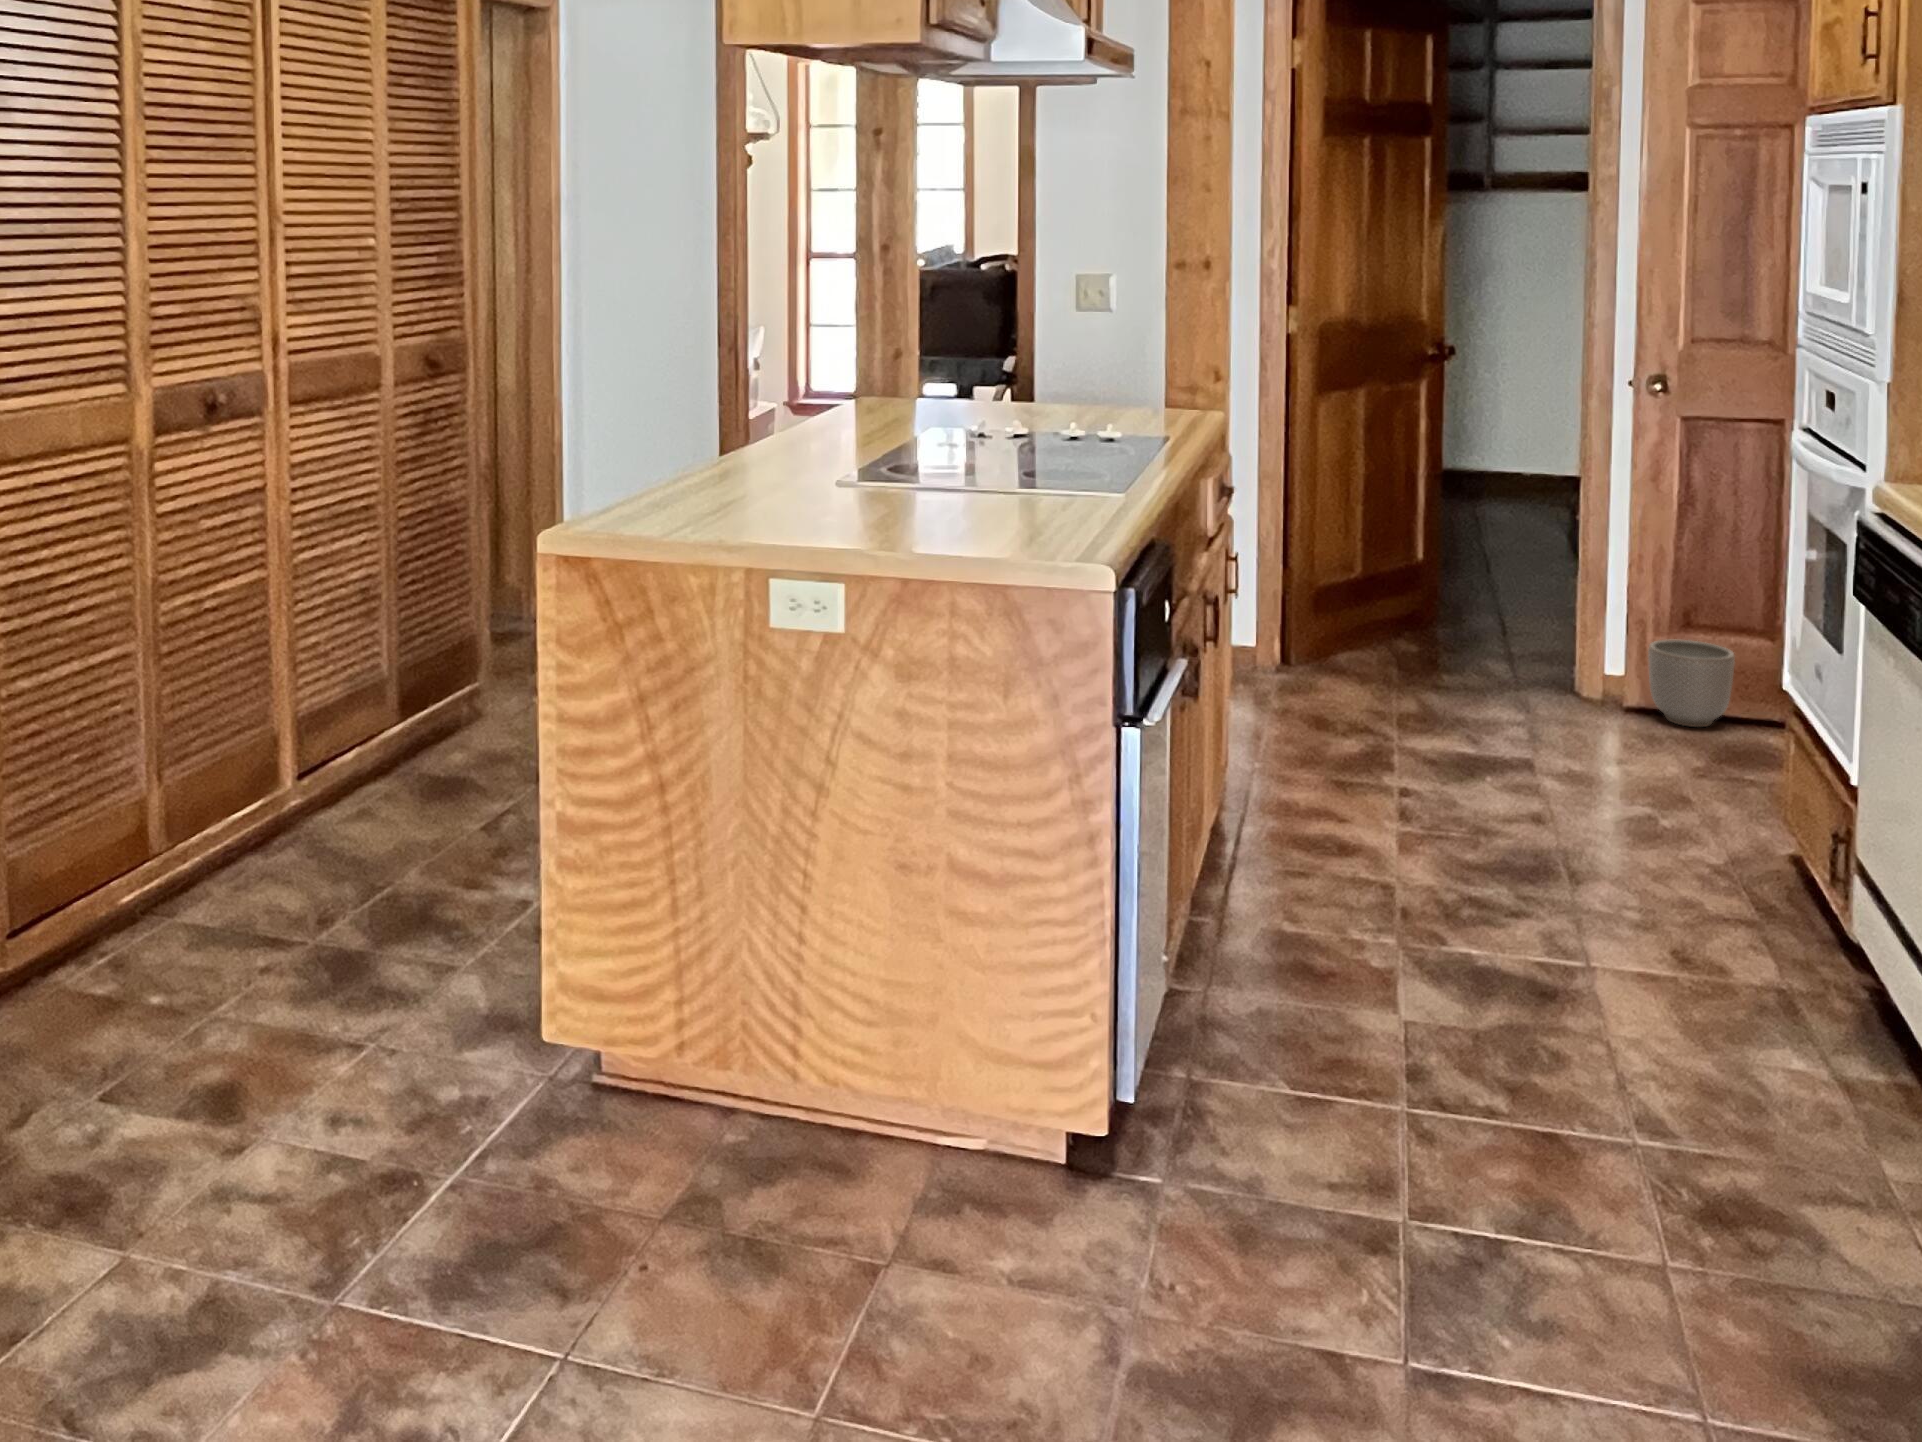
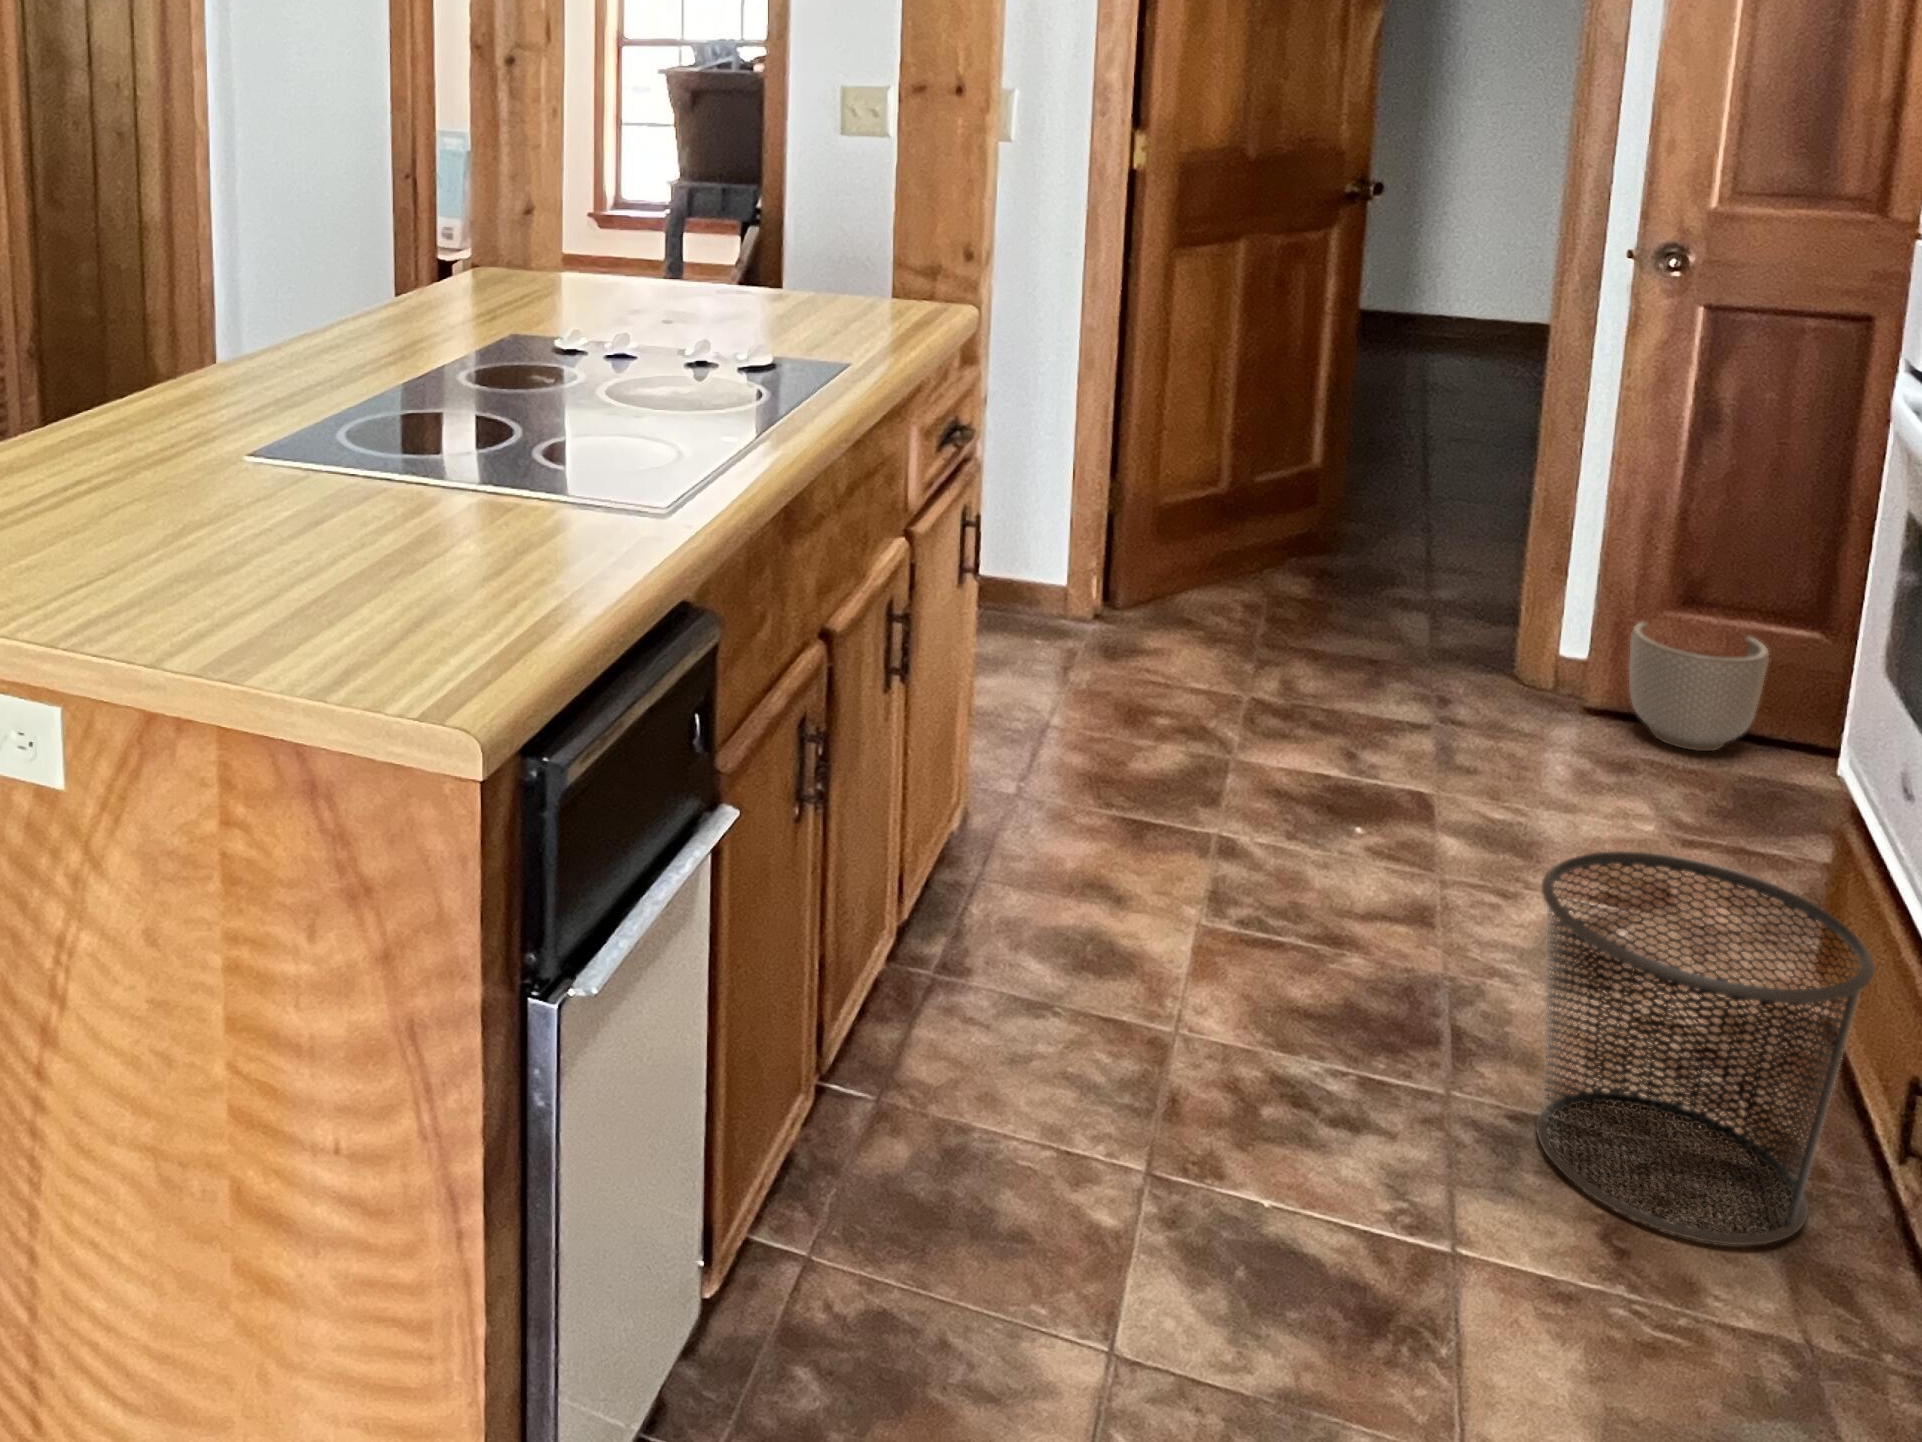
trash can: none [1614,730,1798,950] -> present [1536,851,1875,1245]

